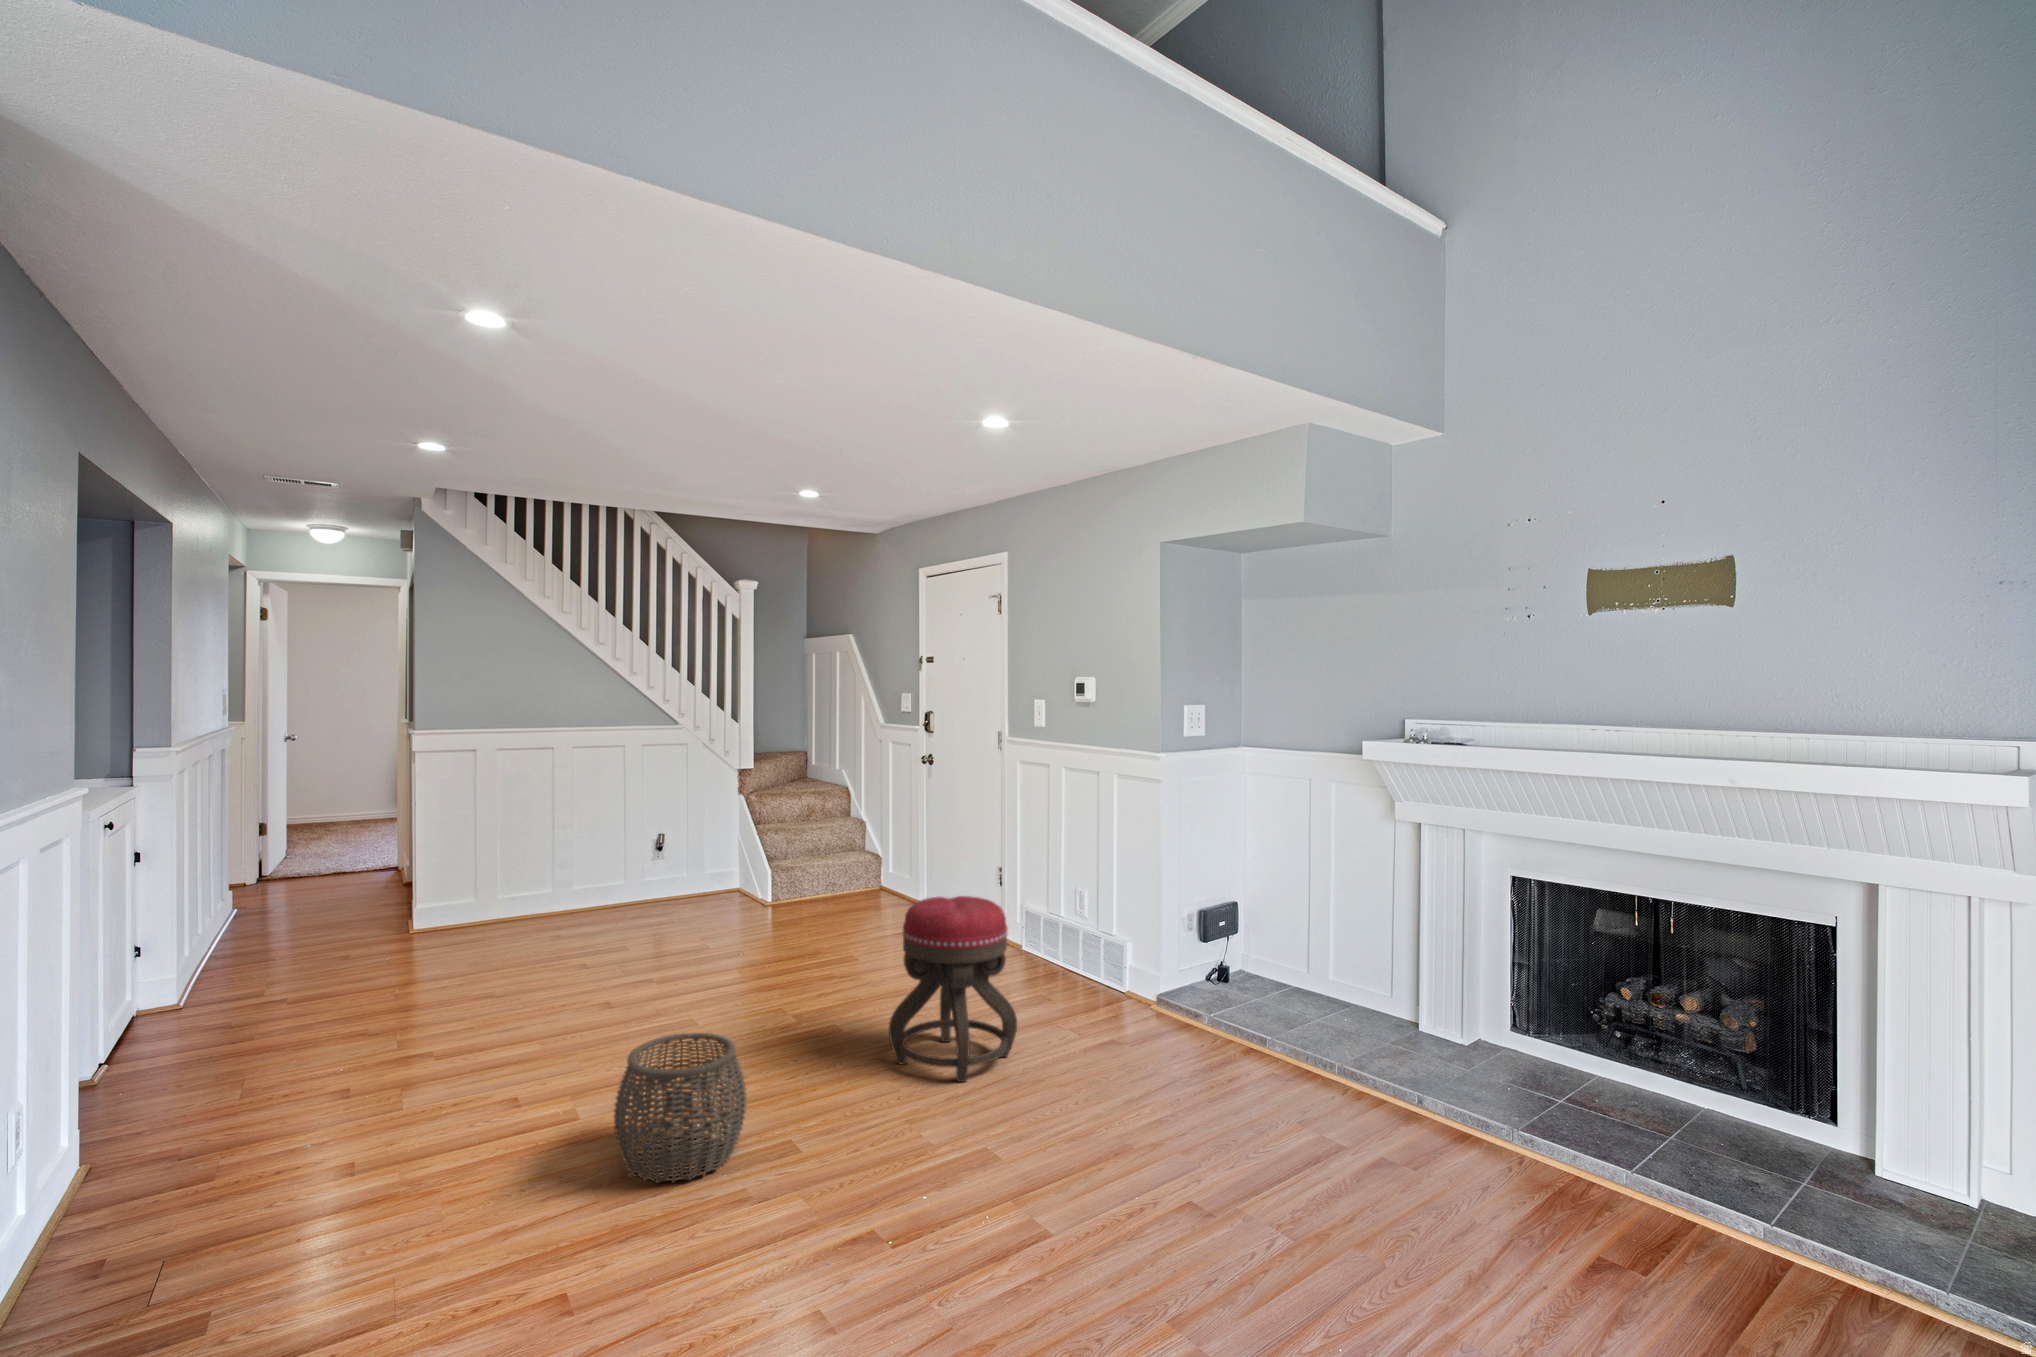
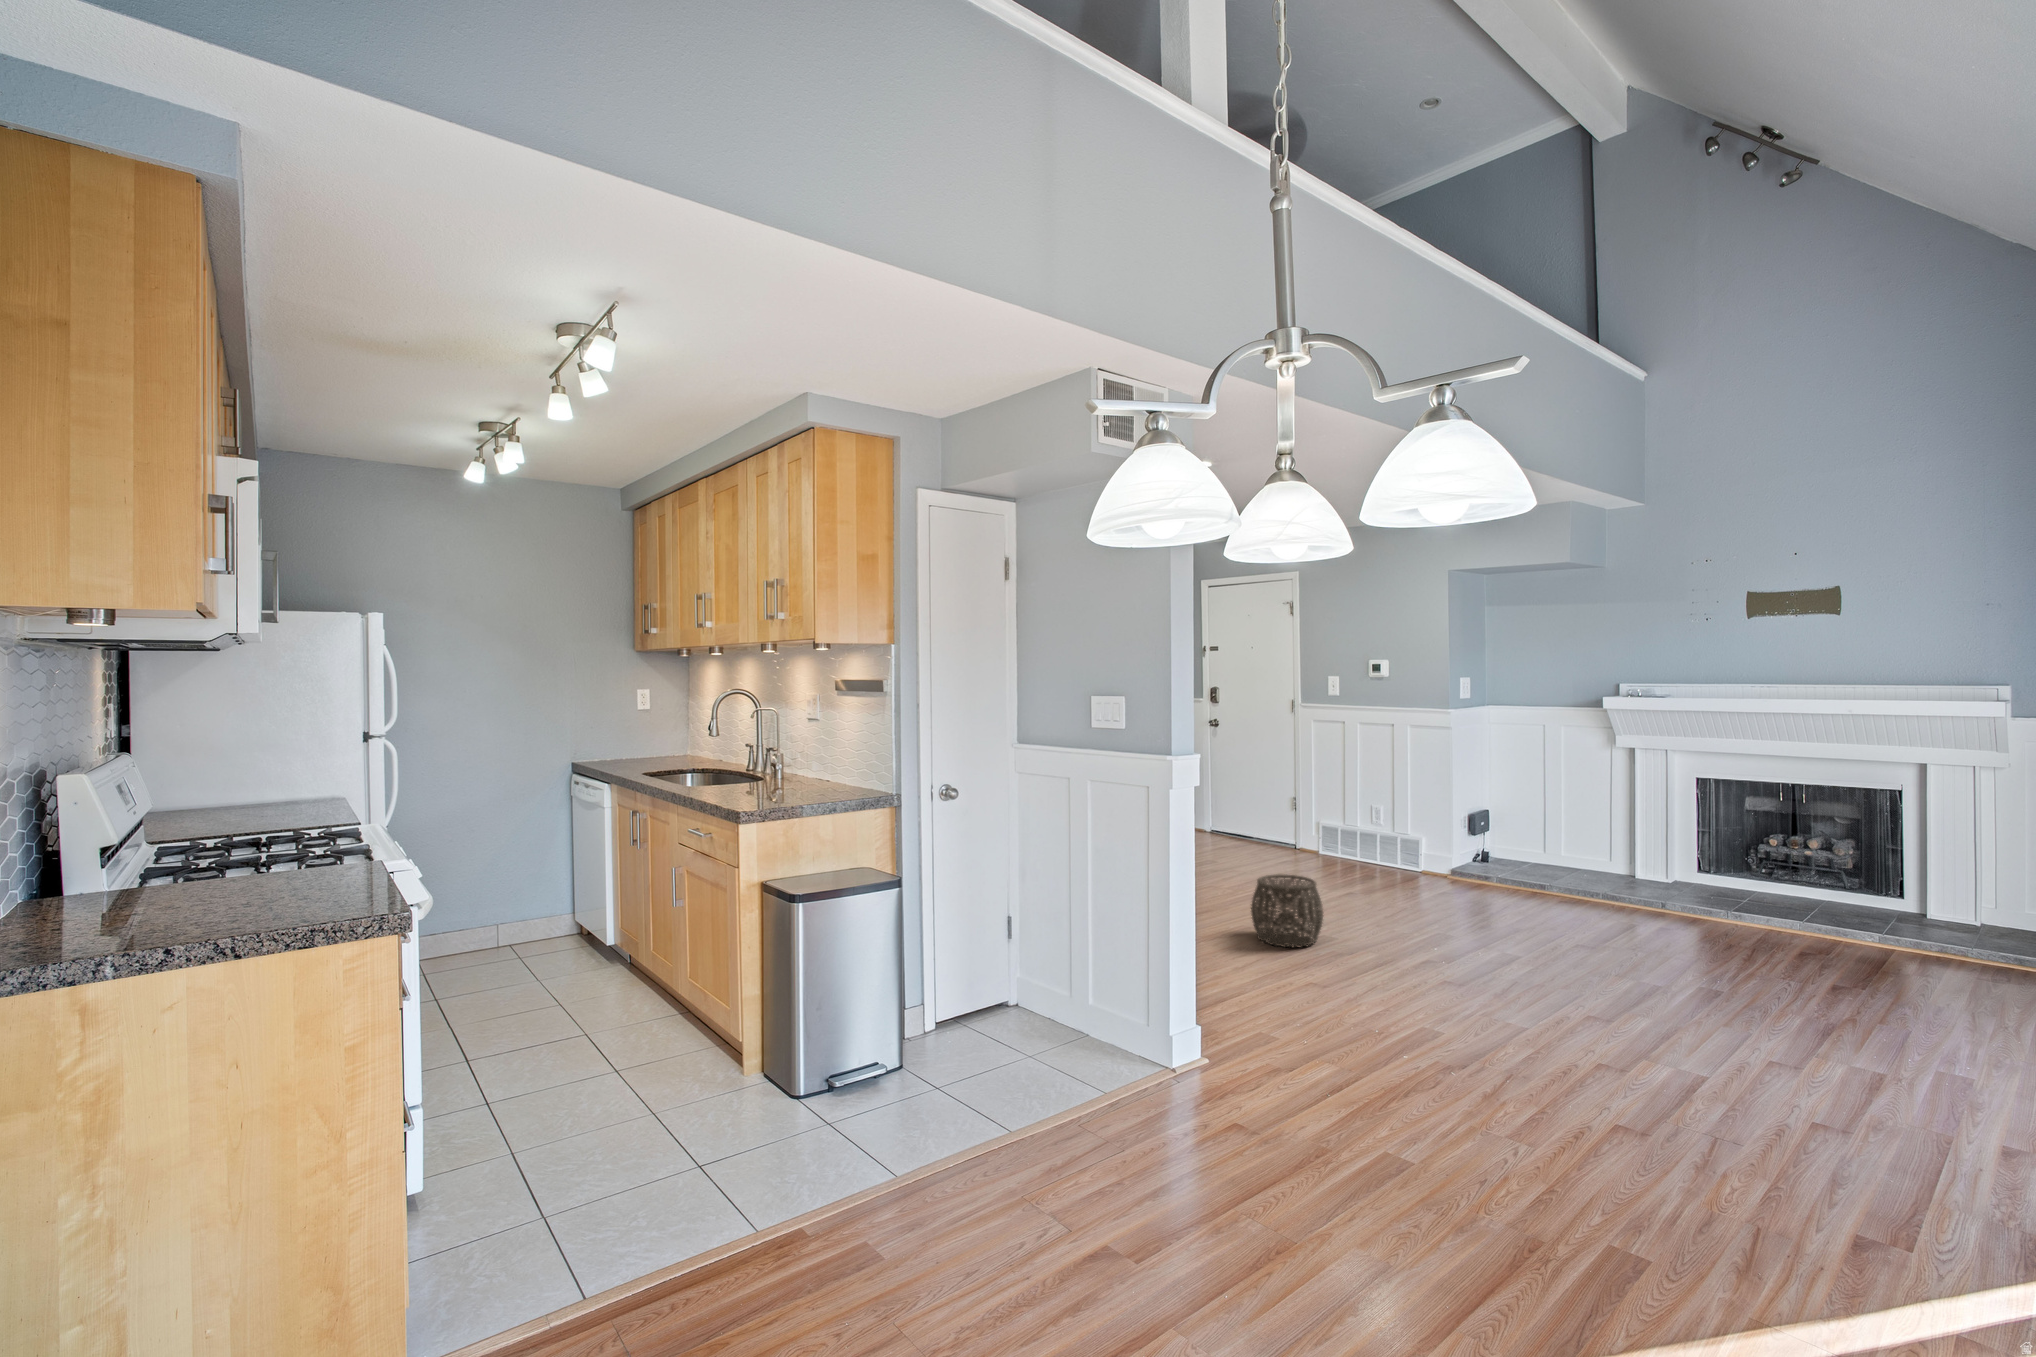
ottoman: present [889,896,1017,1082] -> none [1330,803,1403,910]

